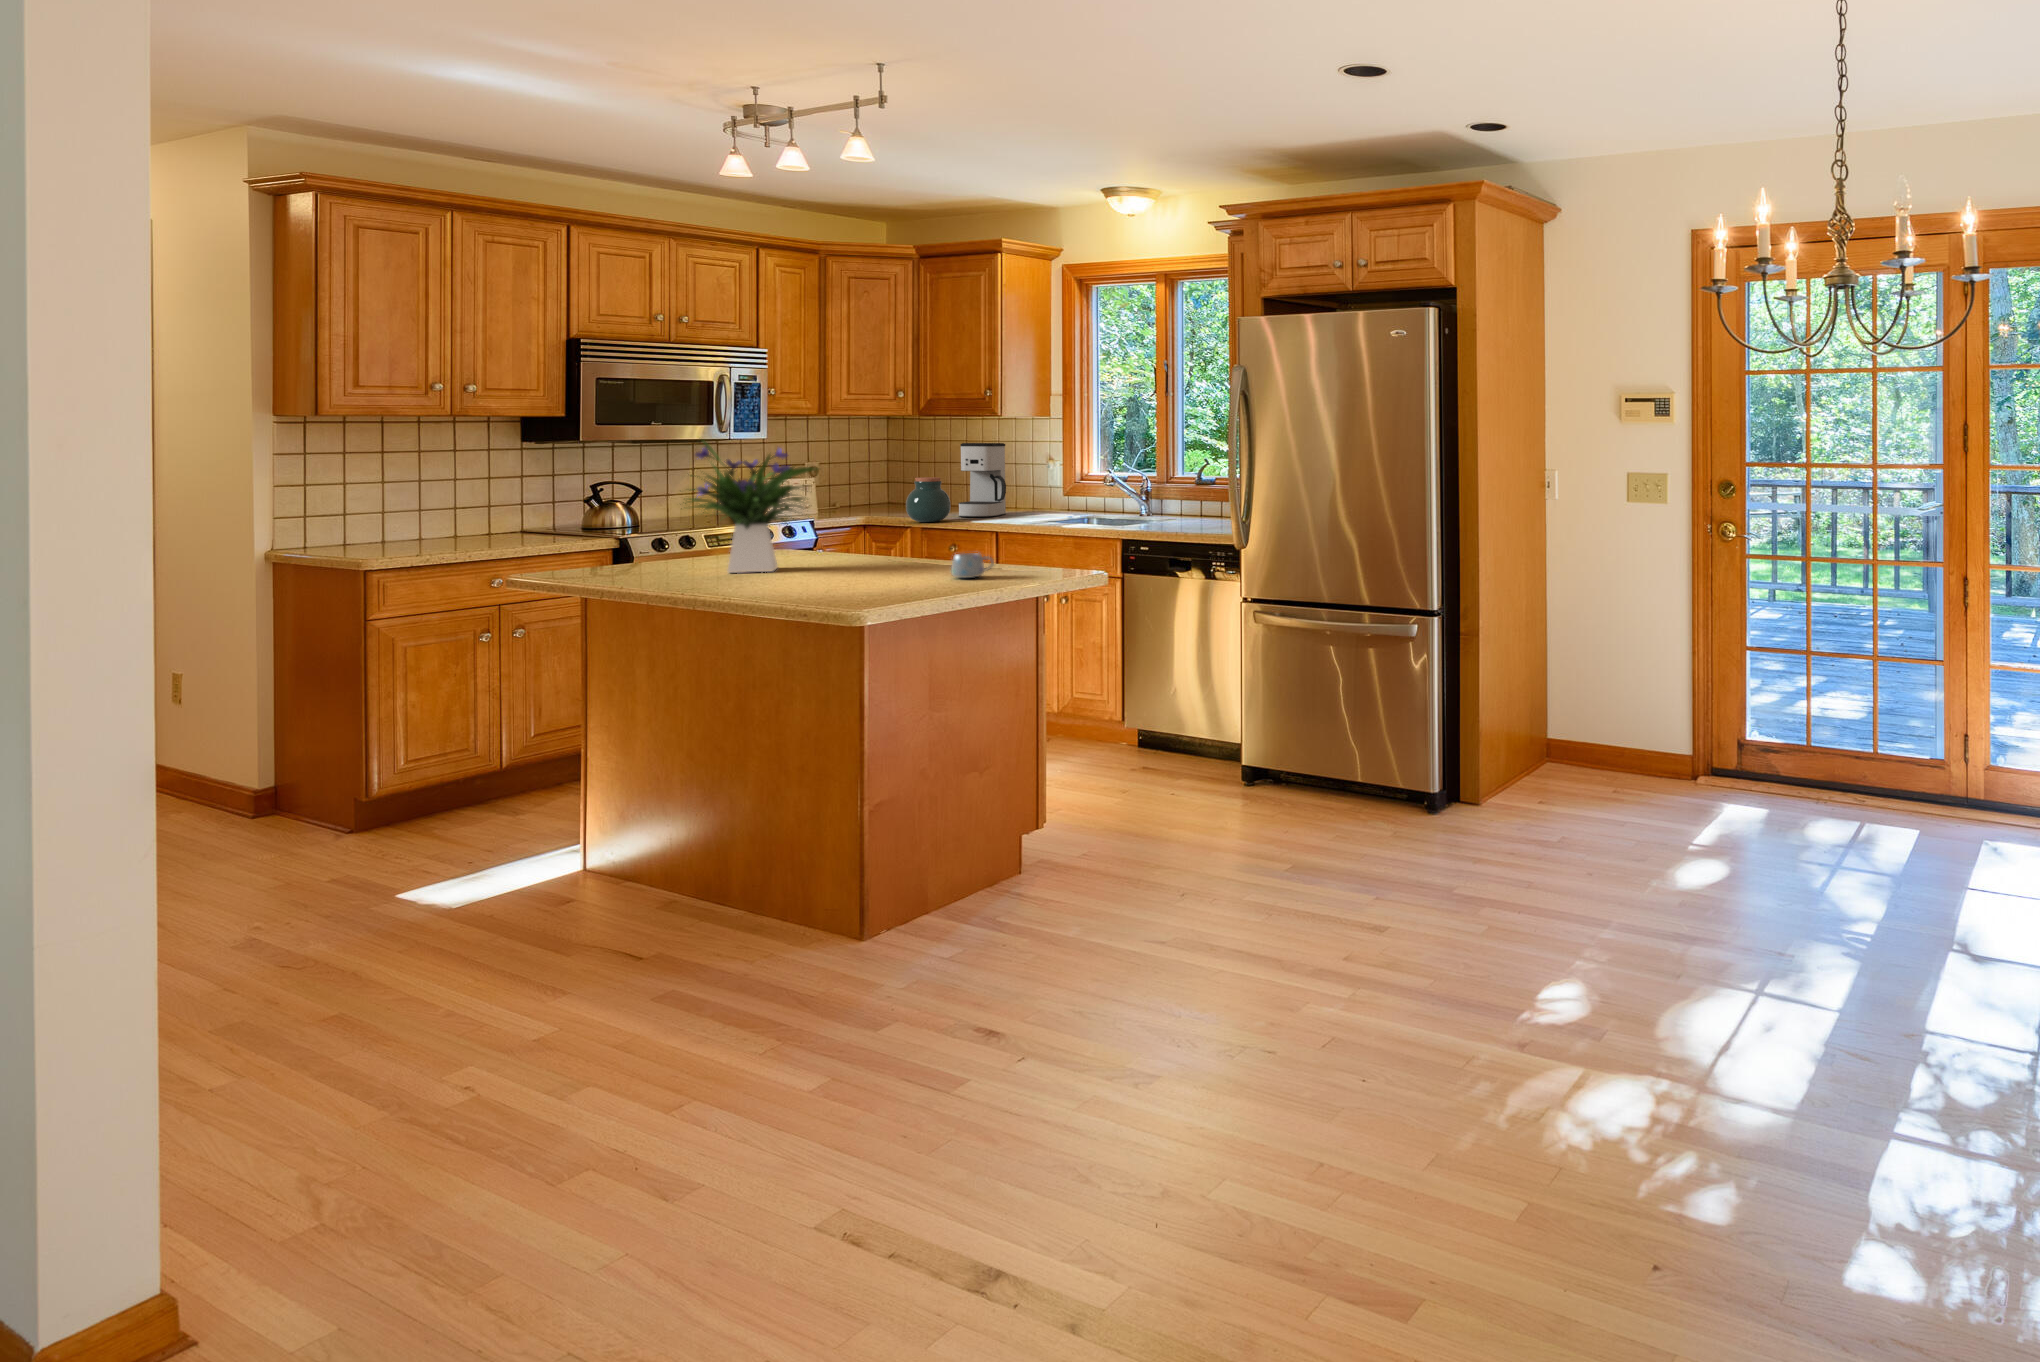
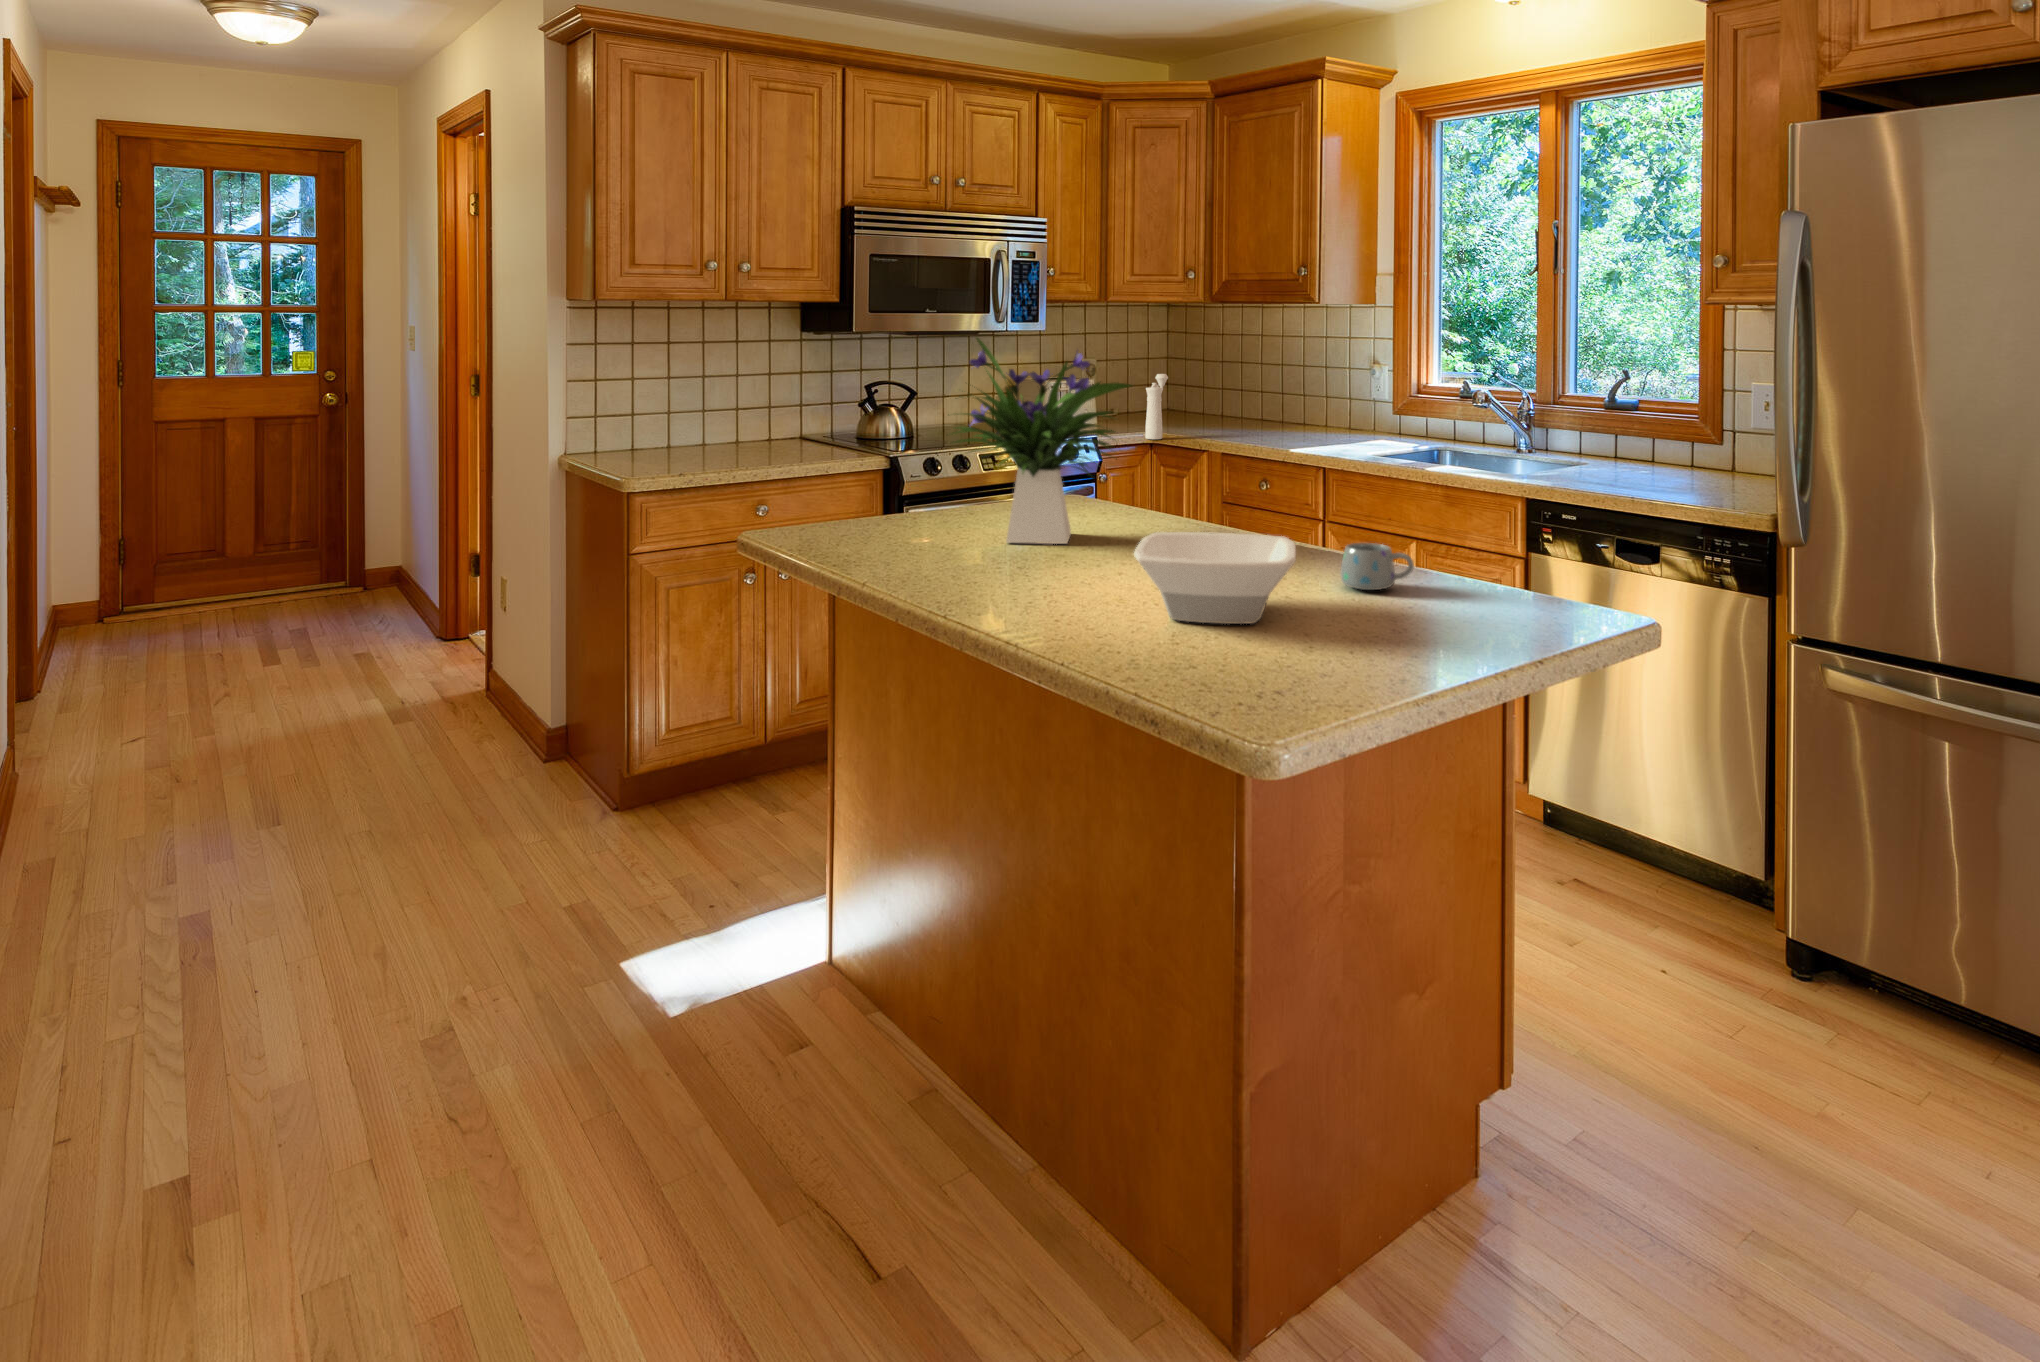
coffee maker: present [959,443,1006,517] -> none [1260,336,1320,436]
pepper mill: none [859,473,879,523] -> present [1145,374,1168,439]
jar: present [906,477,950,522] -> none [1201,382,1254,441]
bowl: none [809,548,916,594] -> present [1134,532,1296,624]

